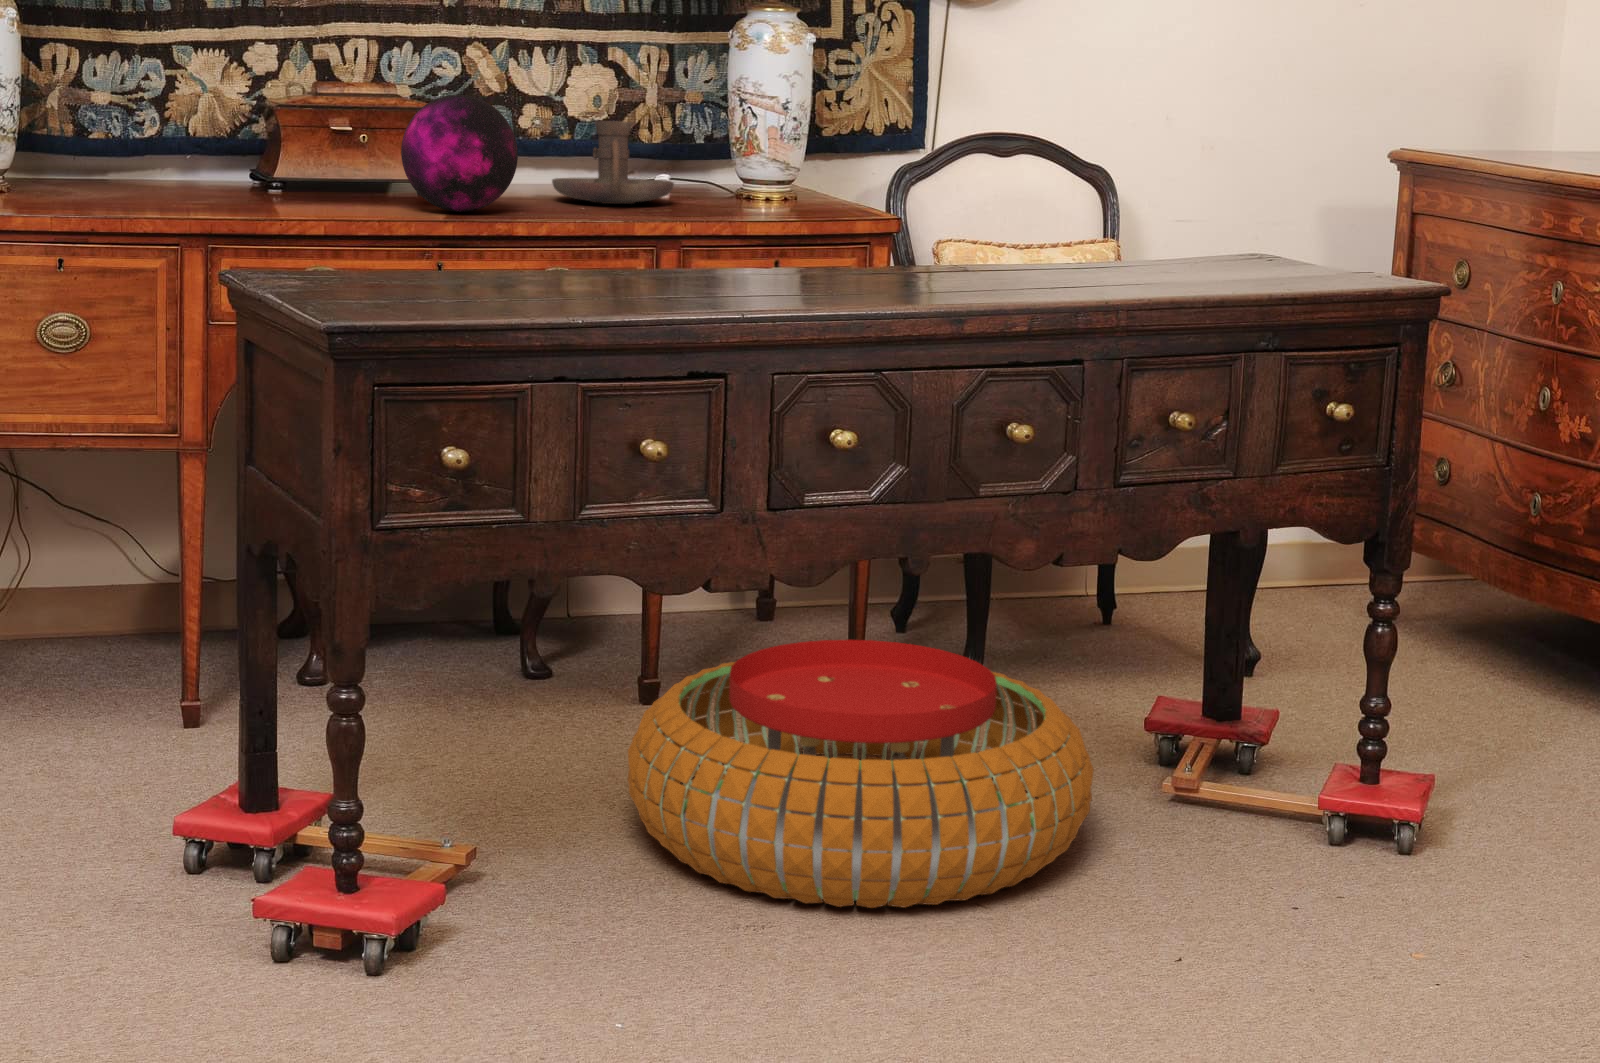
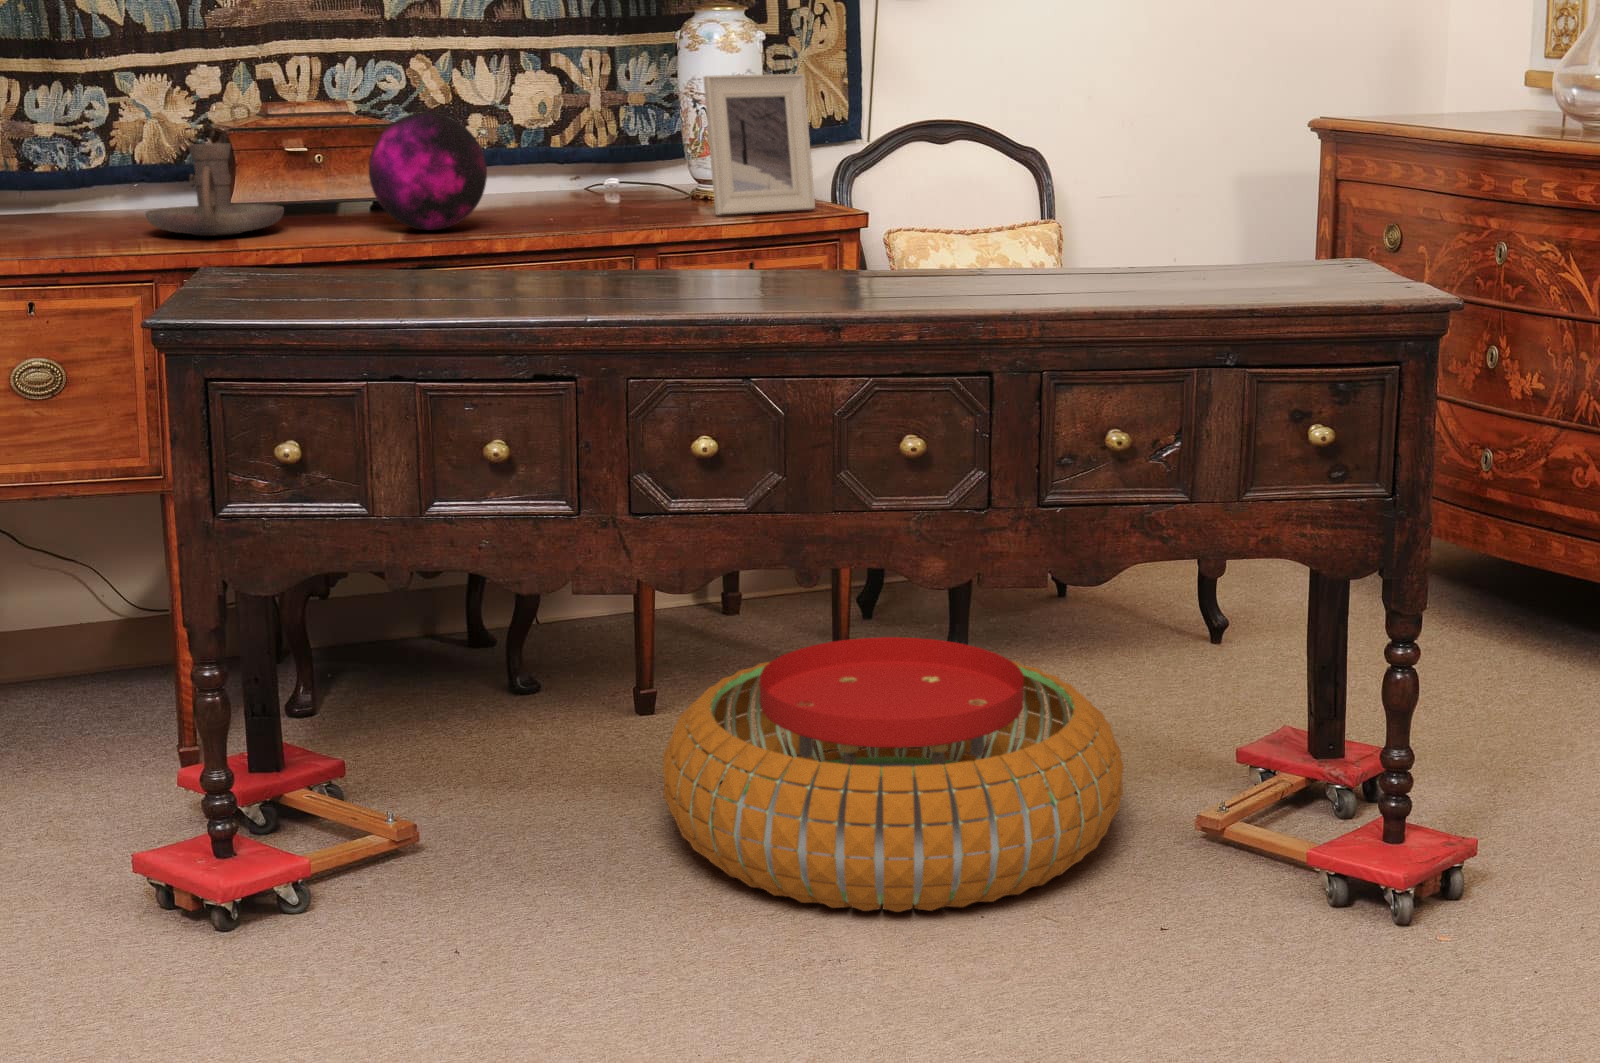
picture frame: none [746,73,854,213] -> present [703,74,815,215]
candle holder: present [552,121,674,204] -> present [145,143,284,236]

